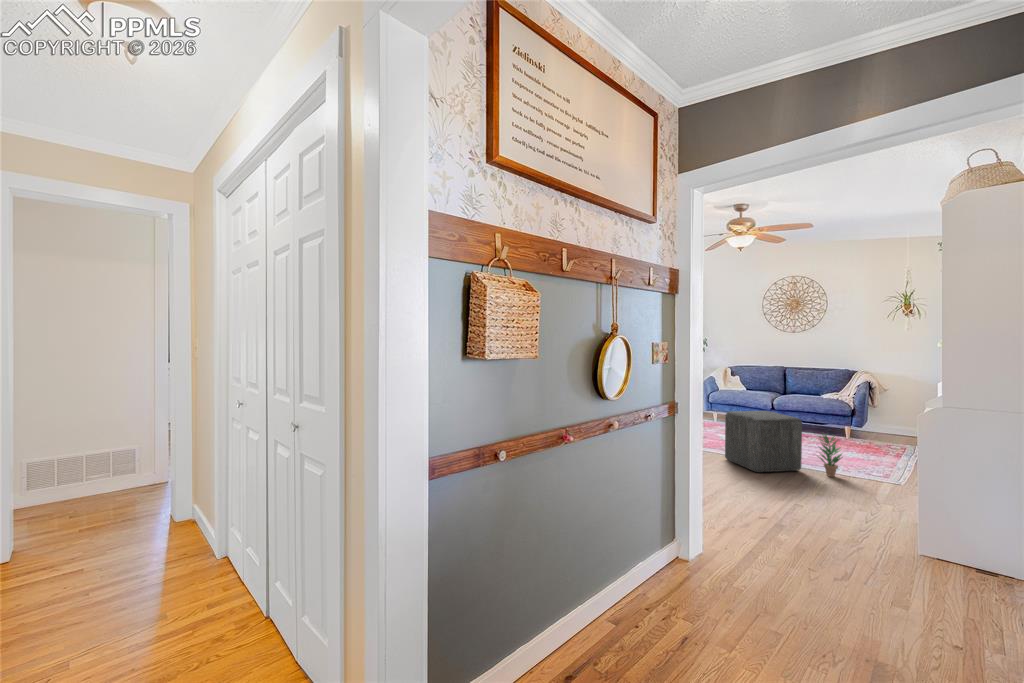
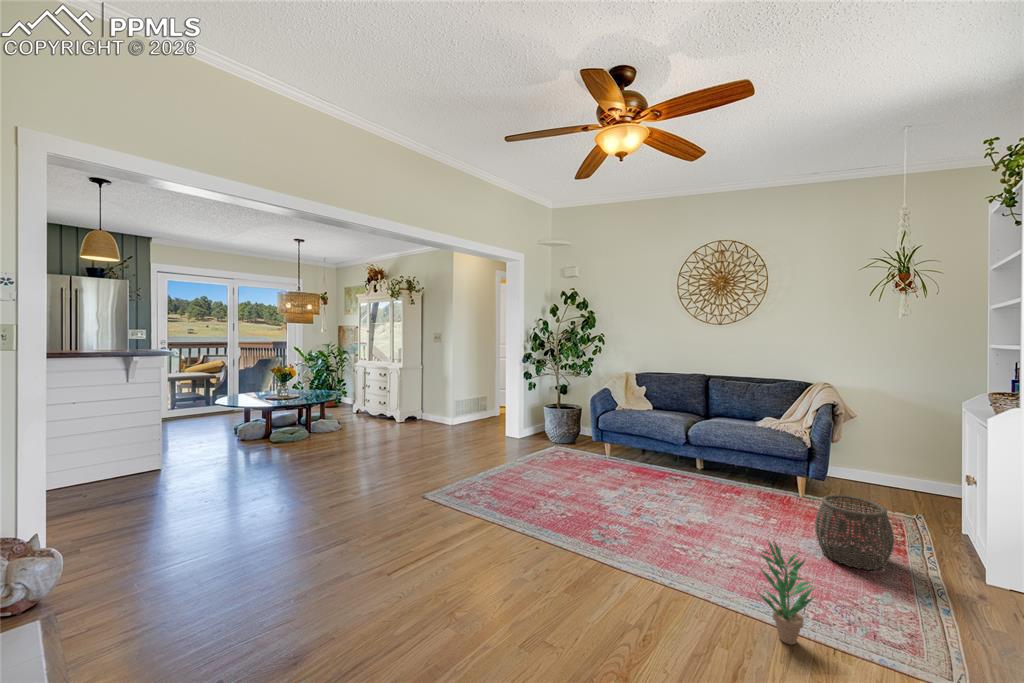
ottoman: present [725,411,802,472] -> none [578,475,727,637]
woven basket: none [851,428,894,463] -> present [815,495,894,570]

